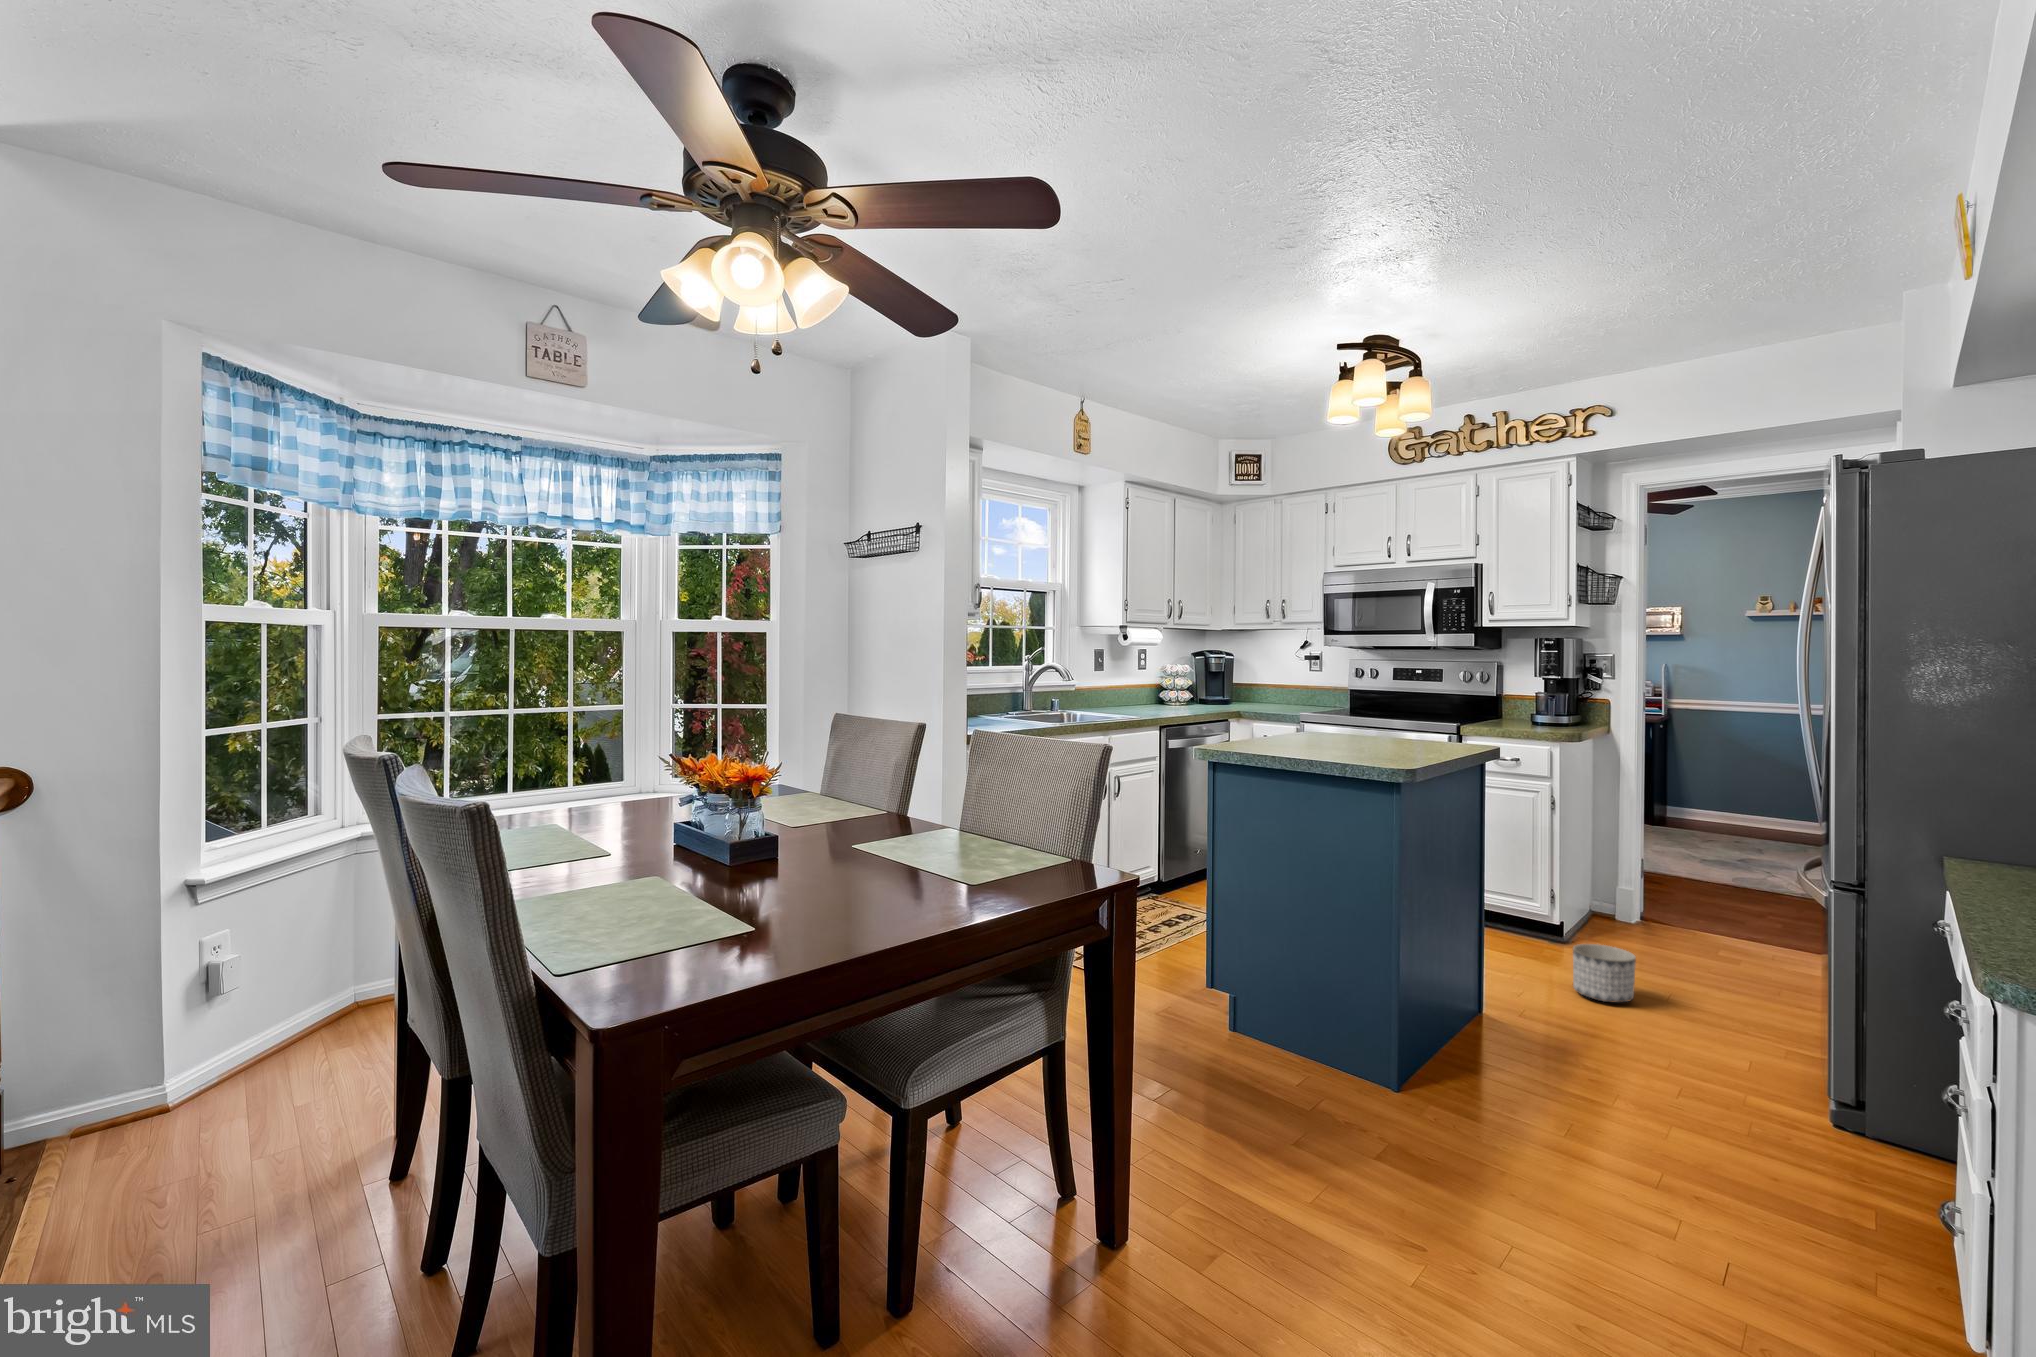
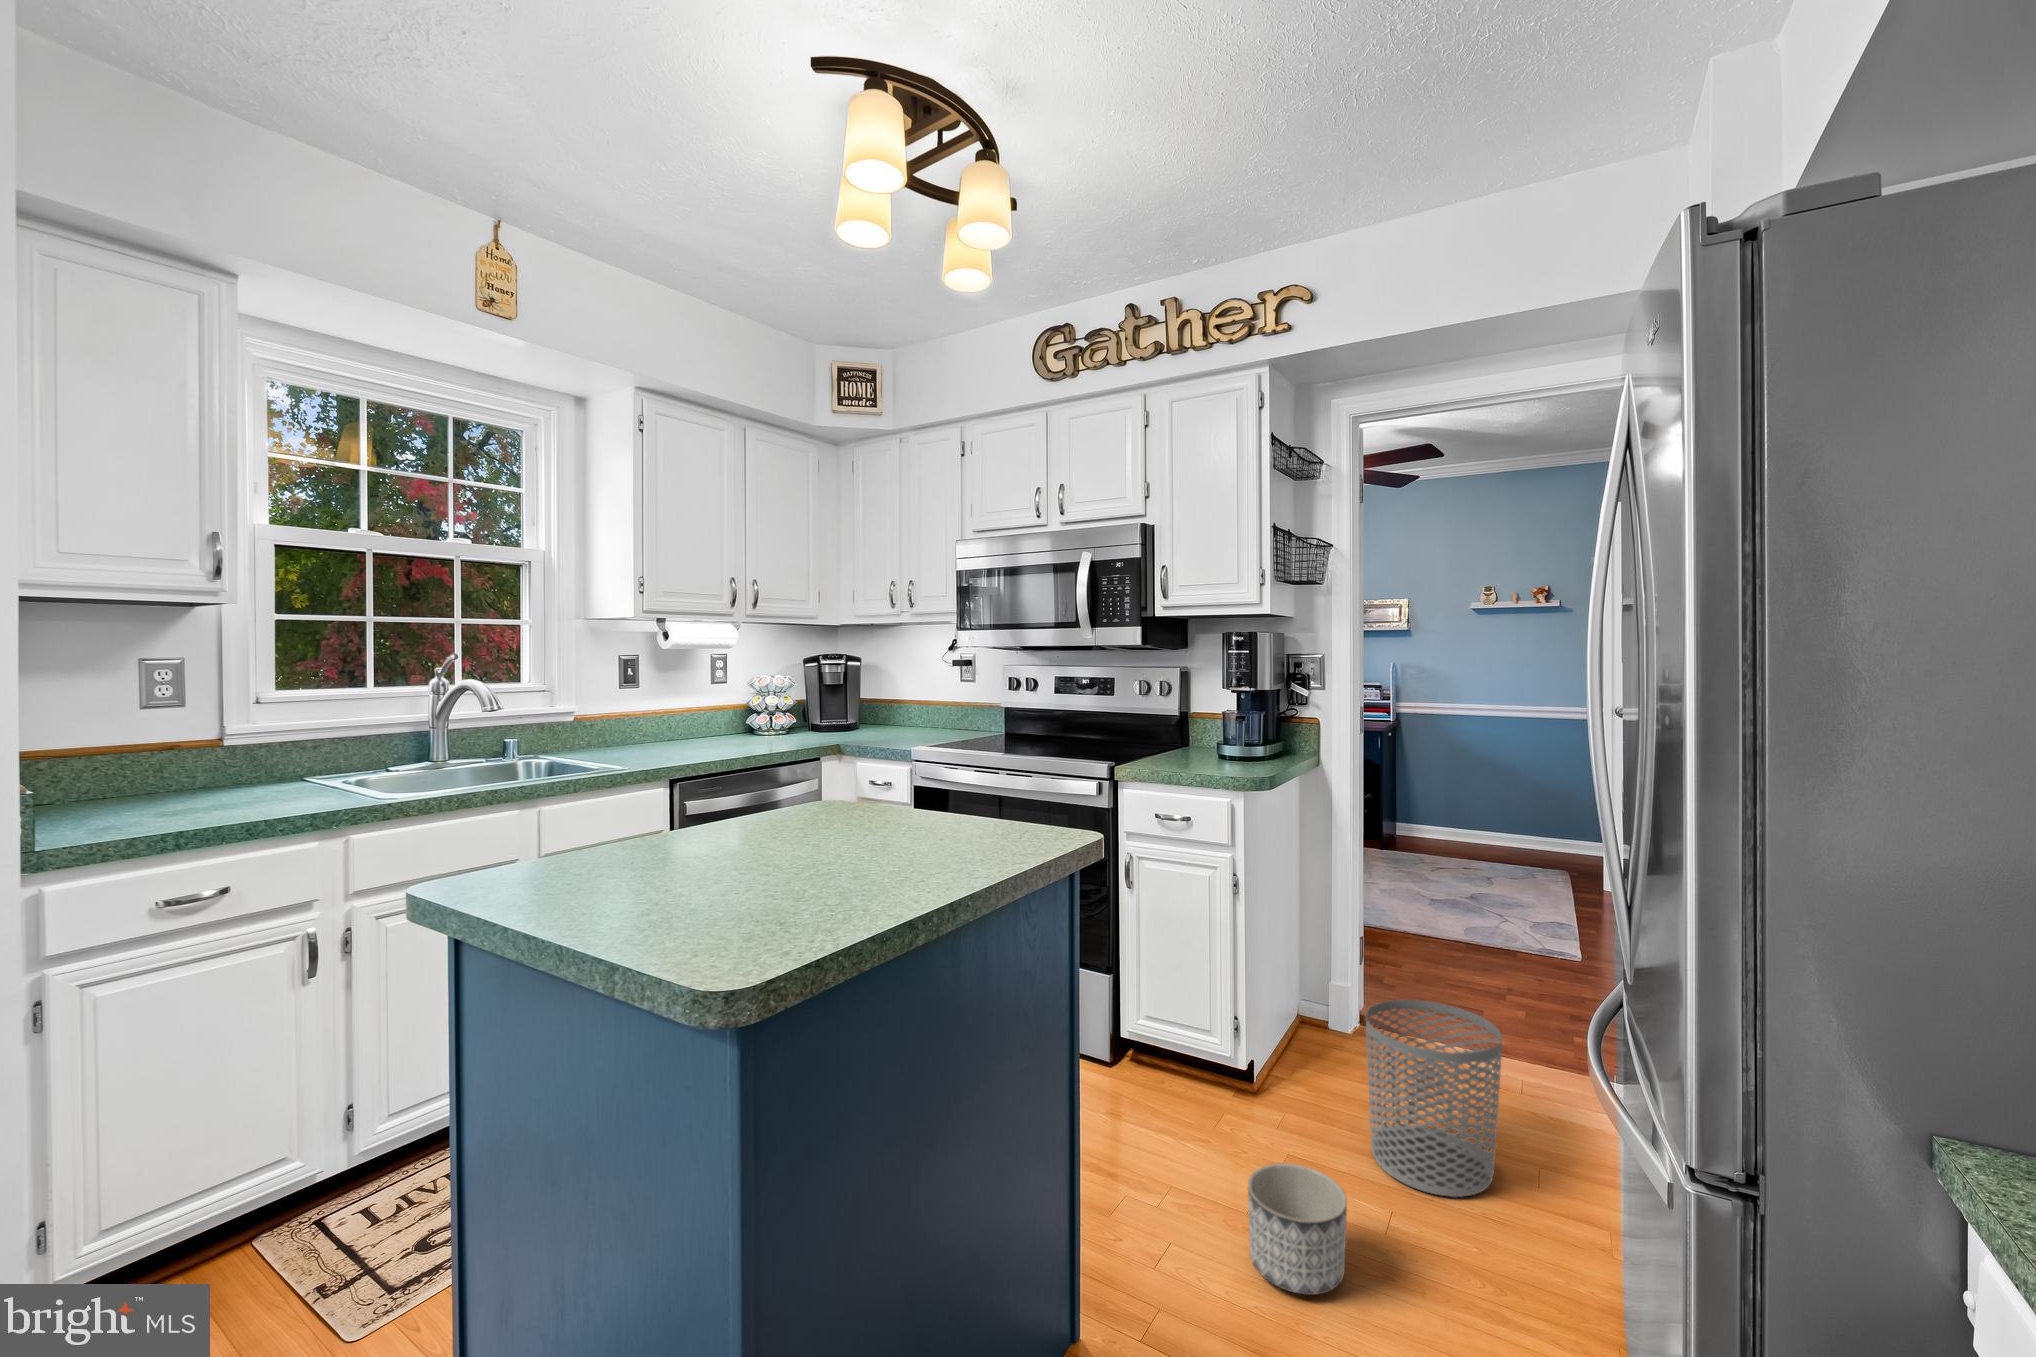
waste bin: none [1646,875,1742,984] -> present [1366,1000,1502,1197]

